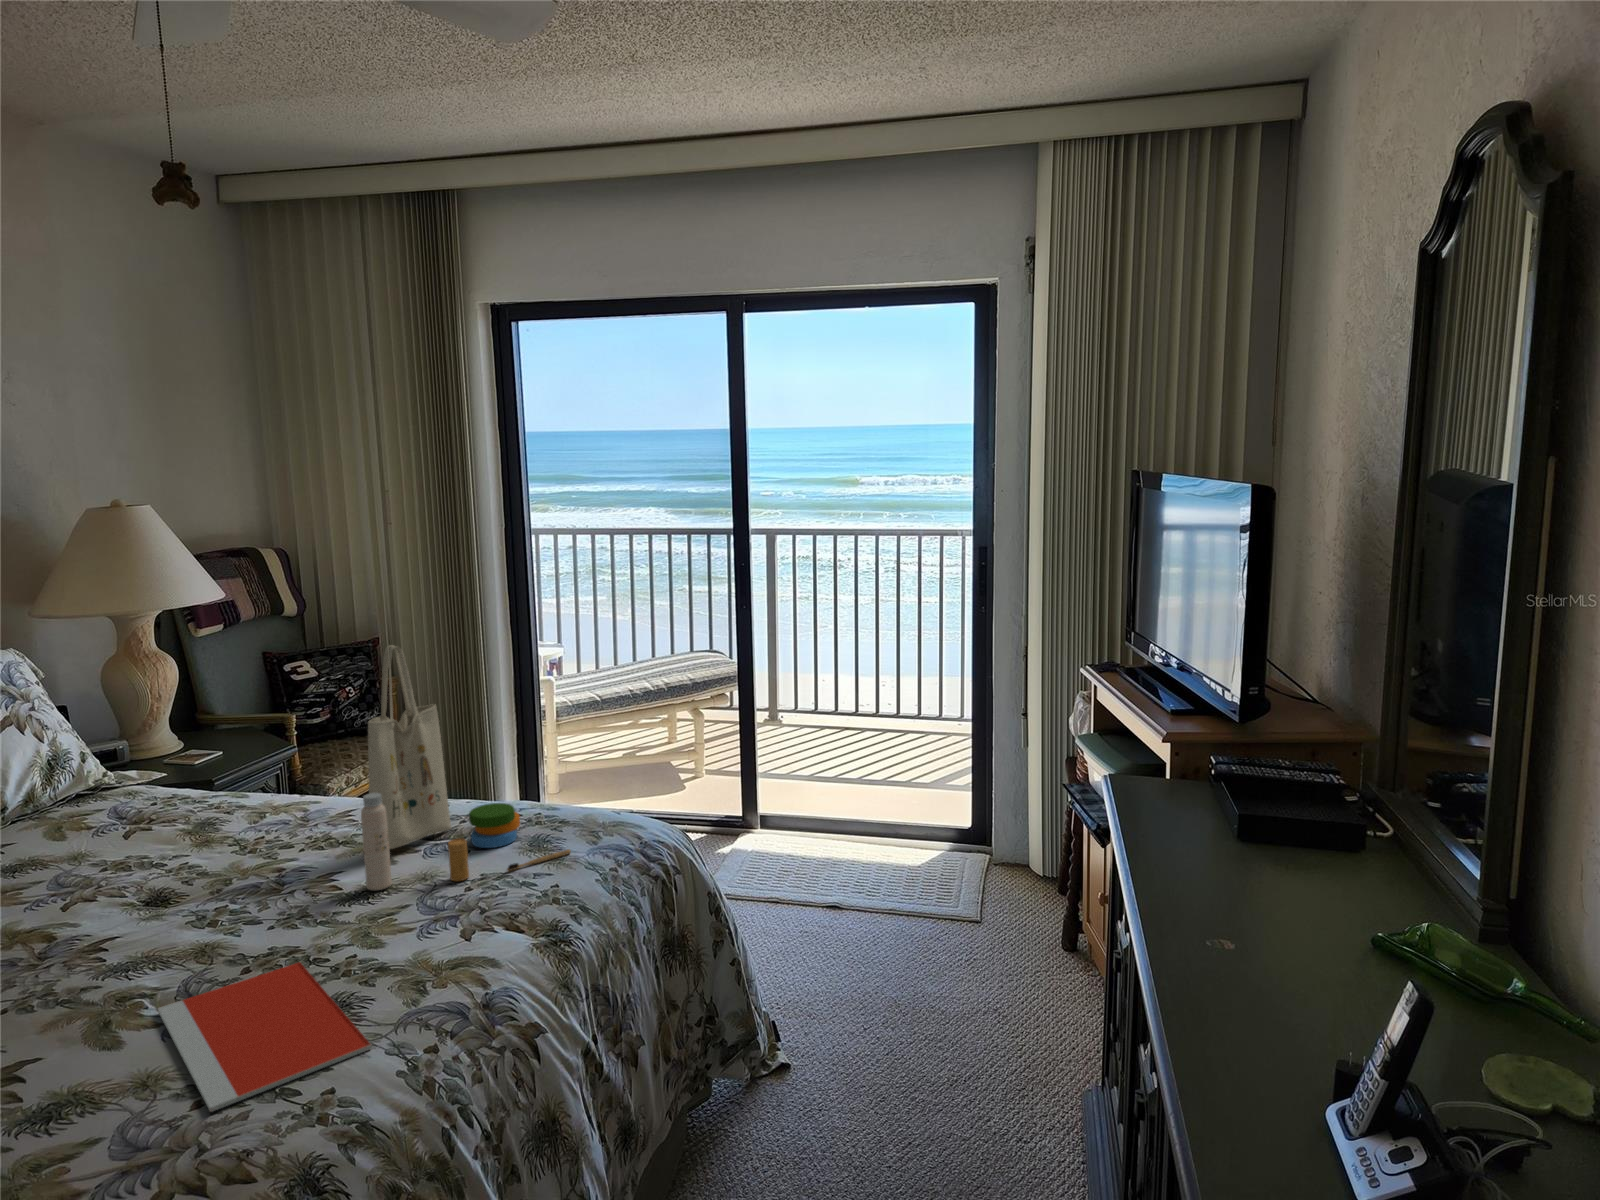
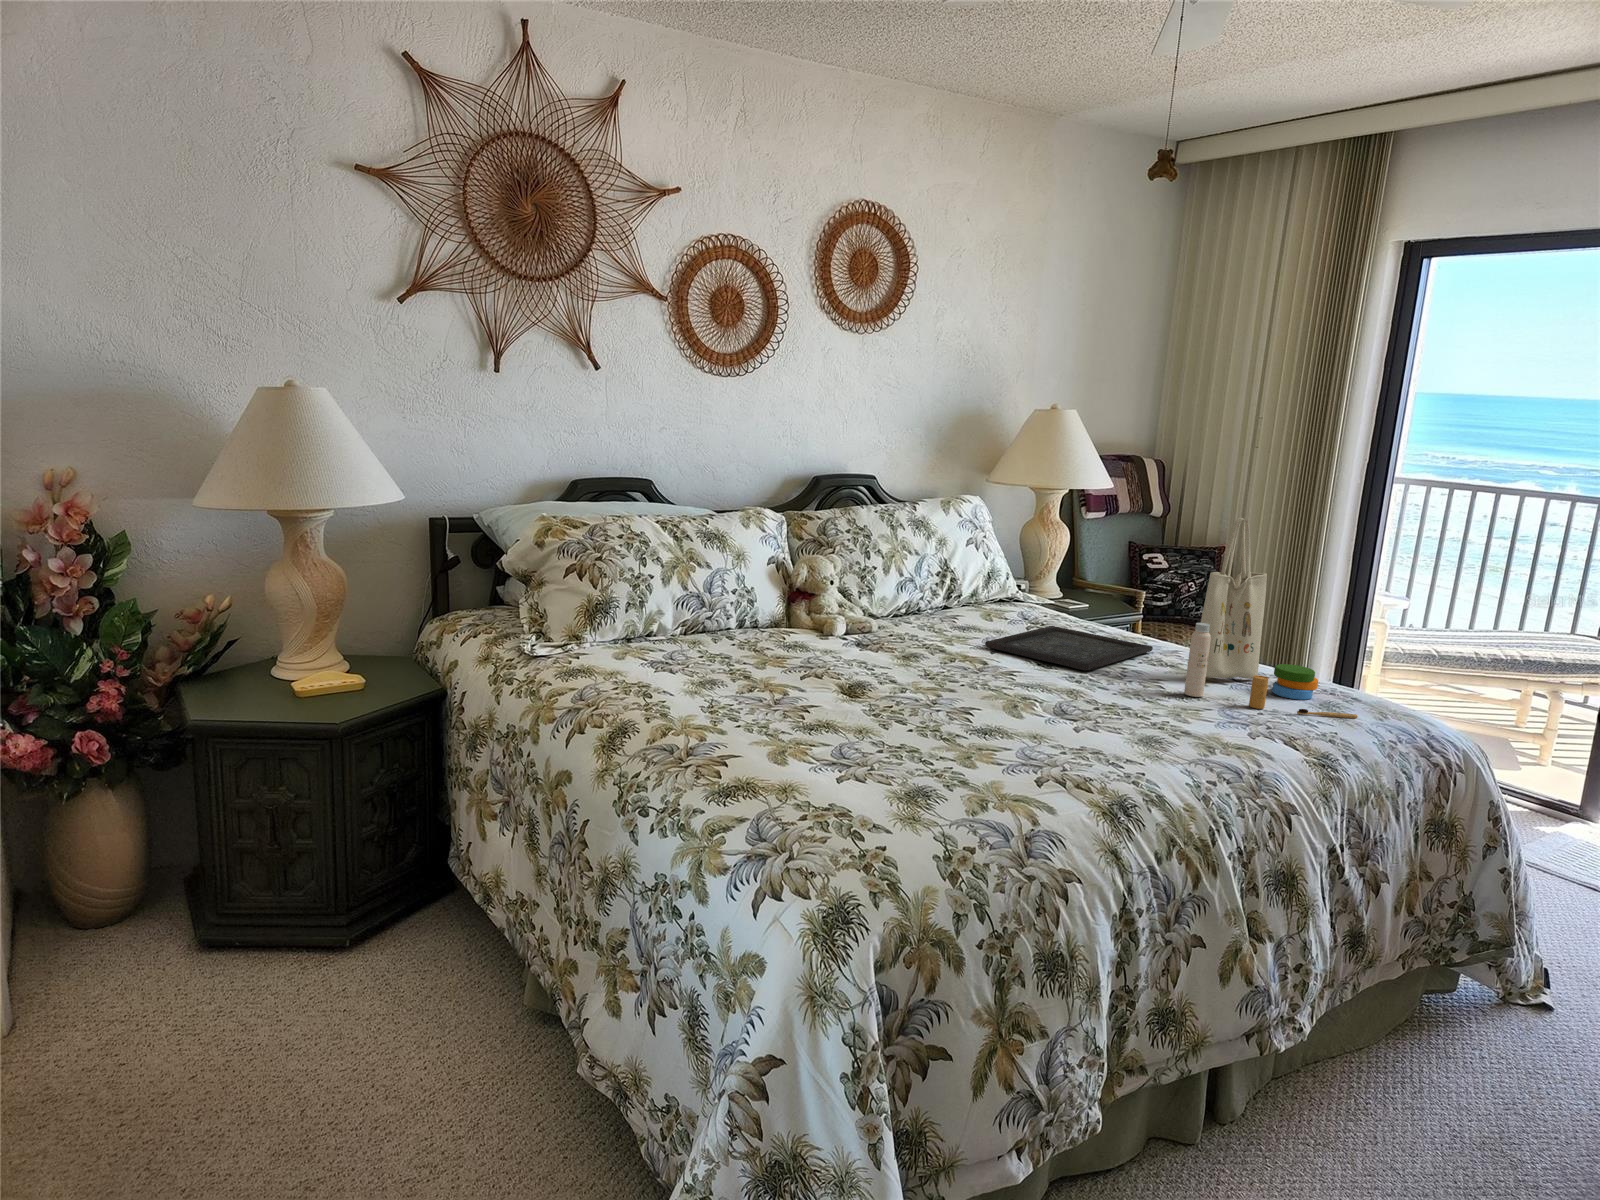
tray: none [48,818,314,901] -> present [985,626,1153,670]
notebook: present [158,962,372,1112] -> none [1045,708,1173,765]

